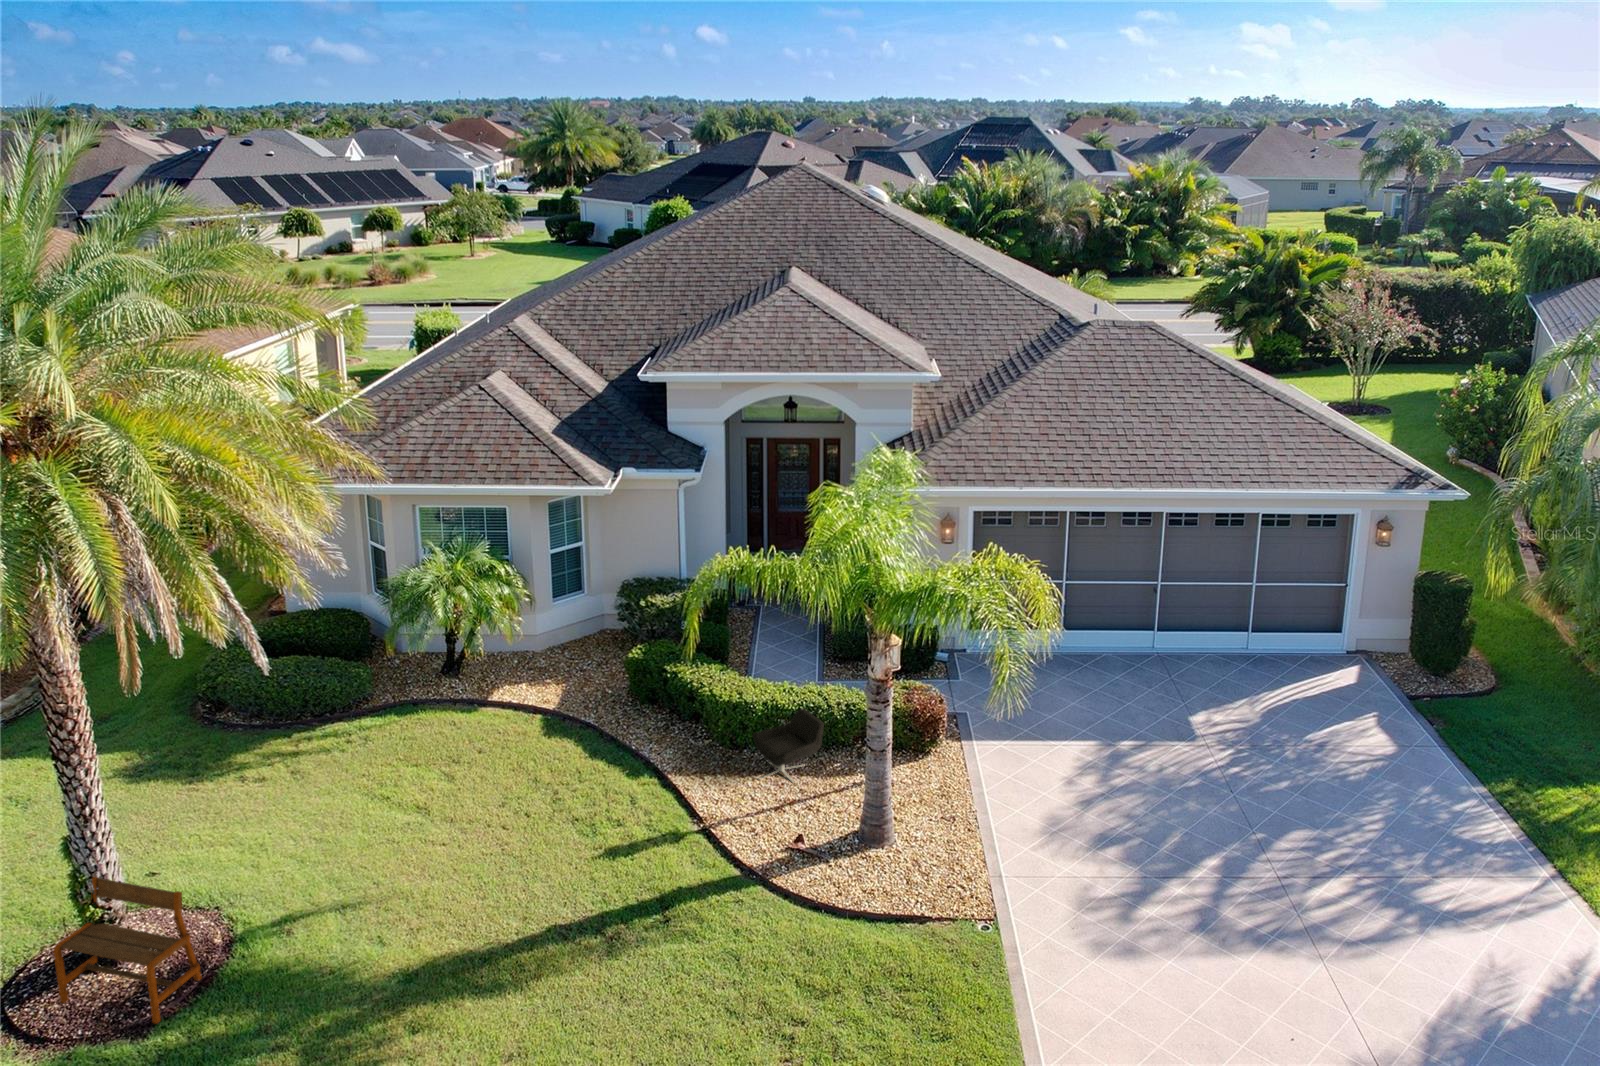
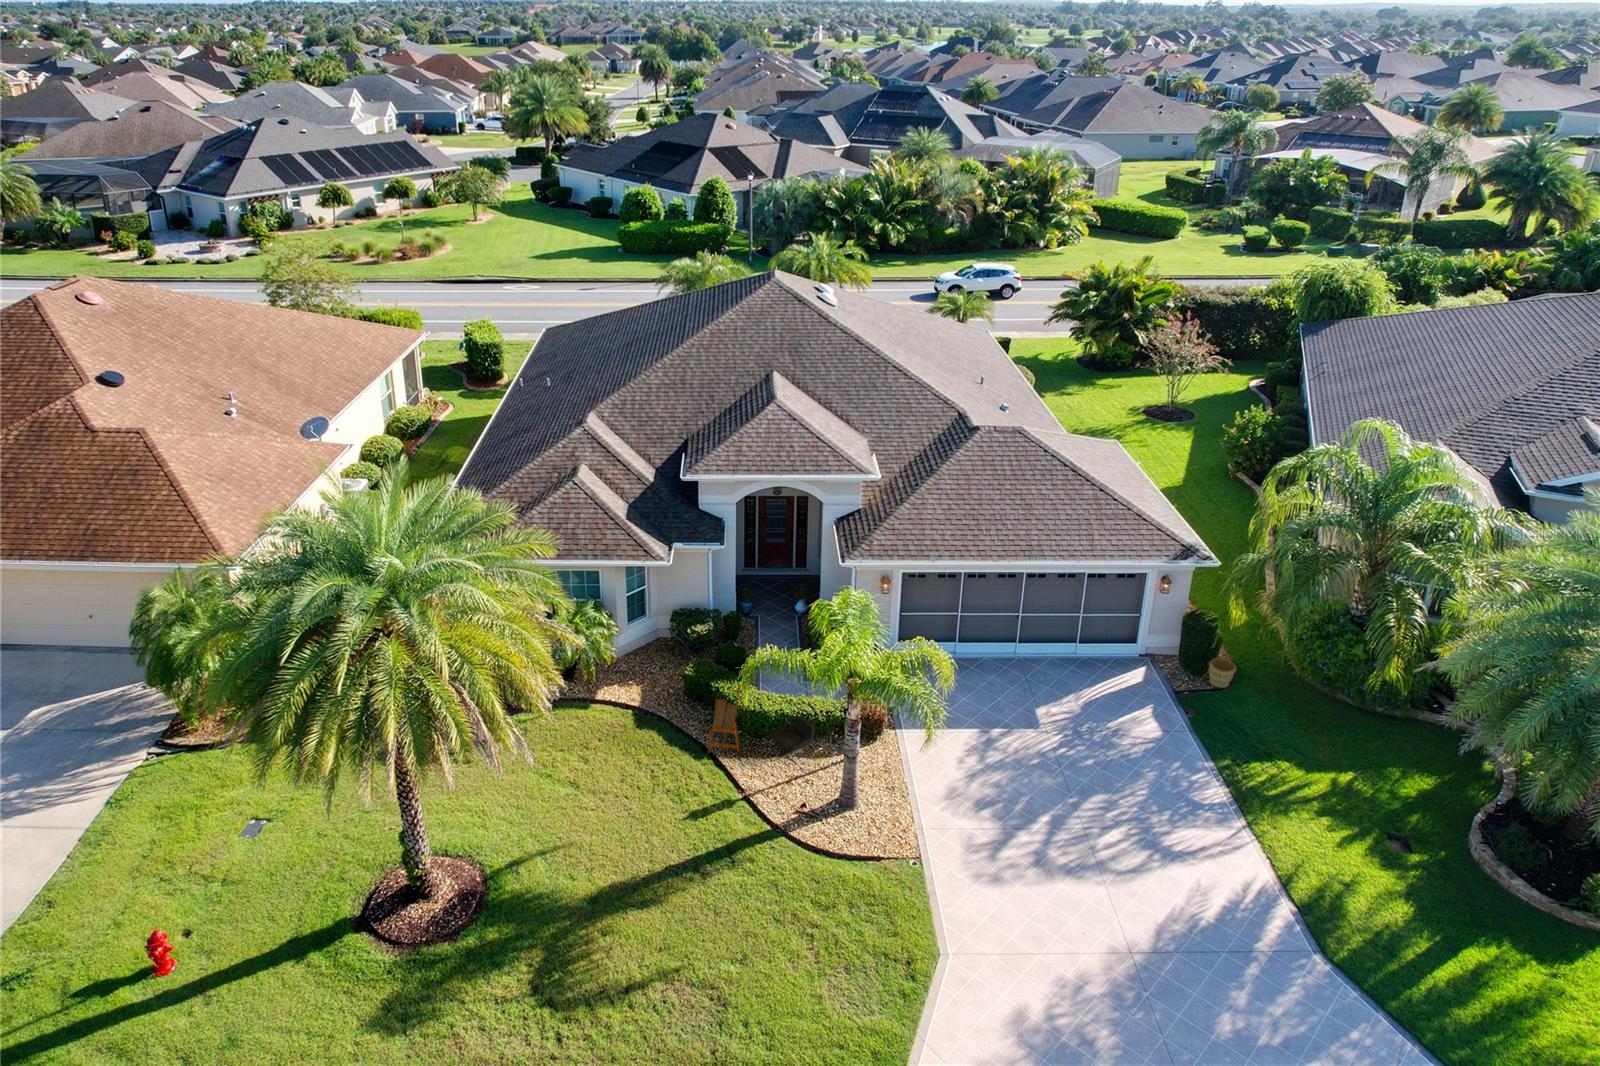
wooden bucket: none [1466,647,1513,693] -> present [1209,658,1236,688]
bench: present [53,877,202,1024] -> present [708,685,741,753]

